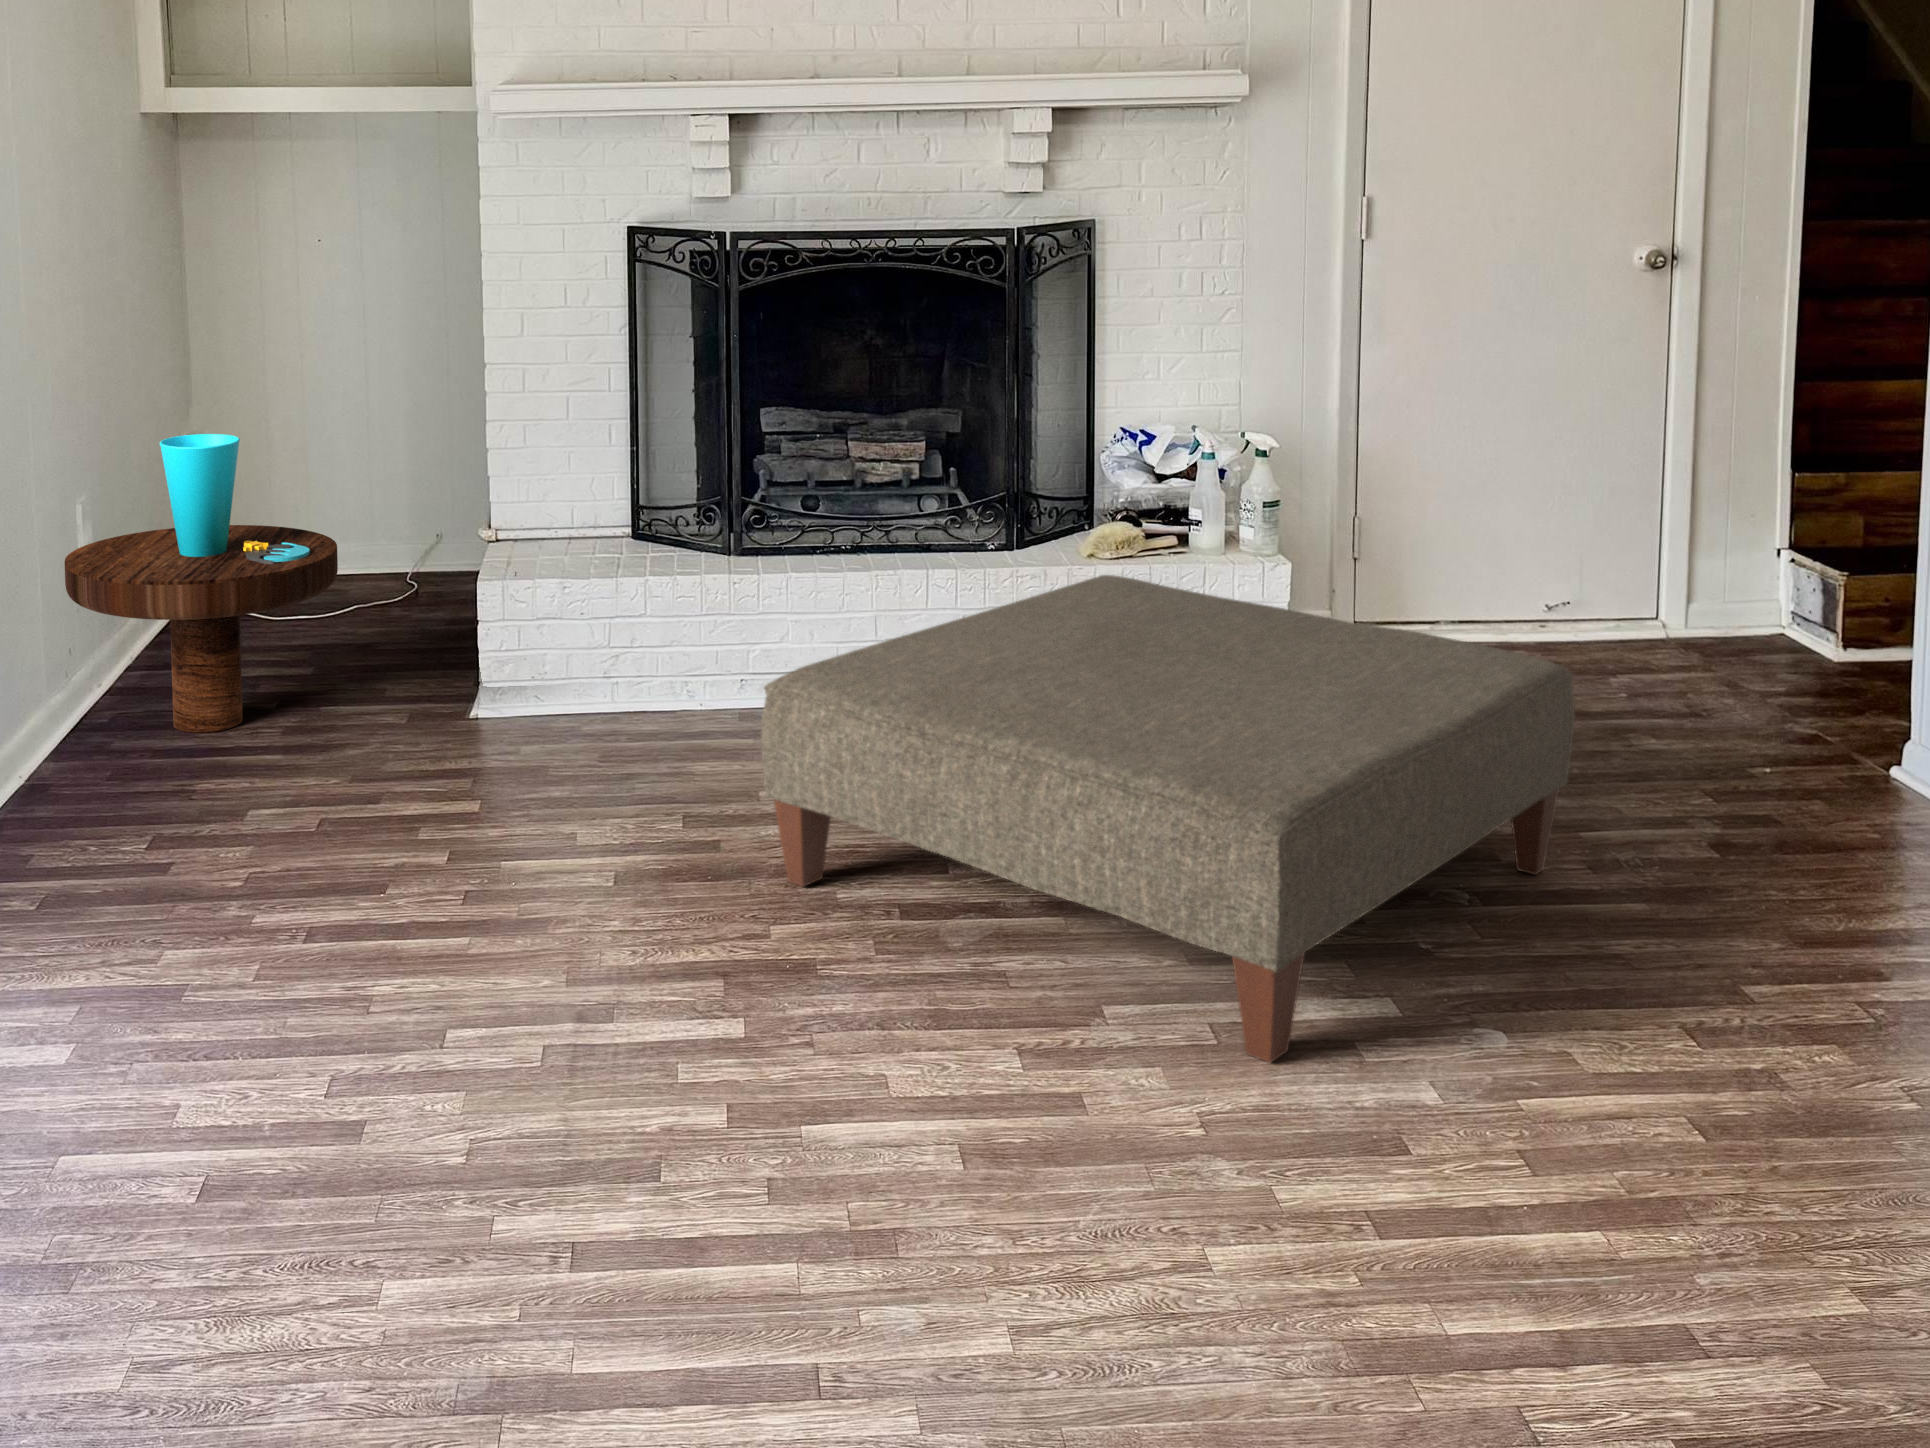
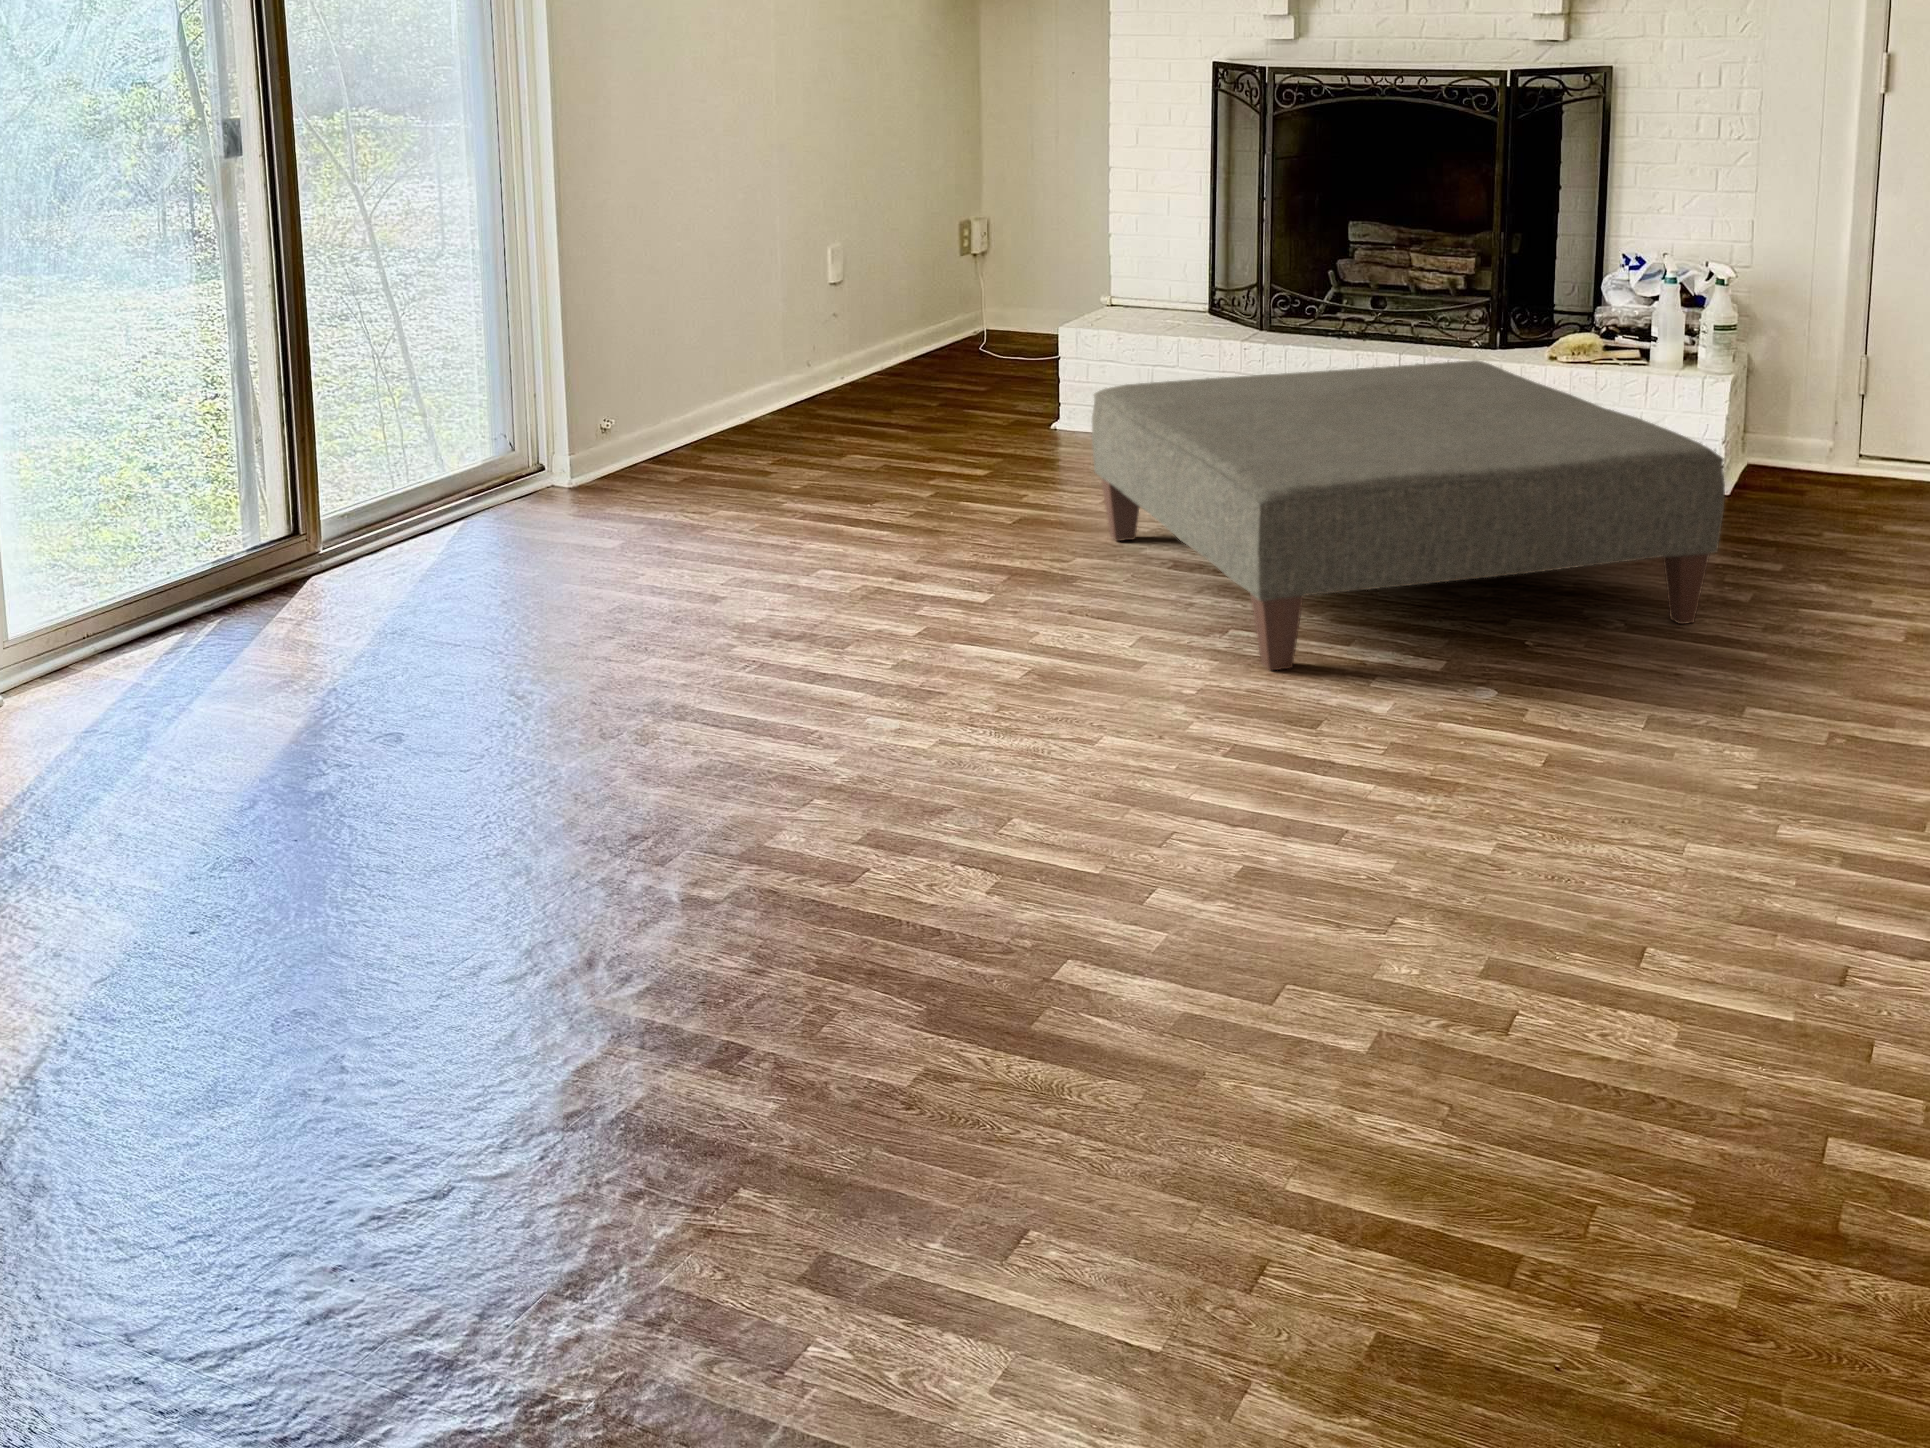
side table: present [65,434,338,732] -> none [786,205,967,413]

